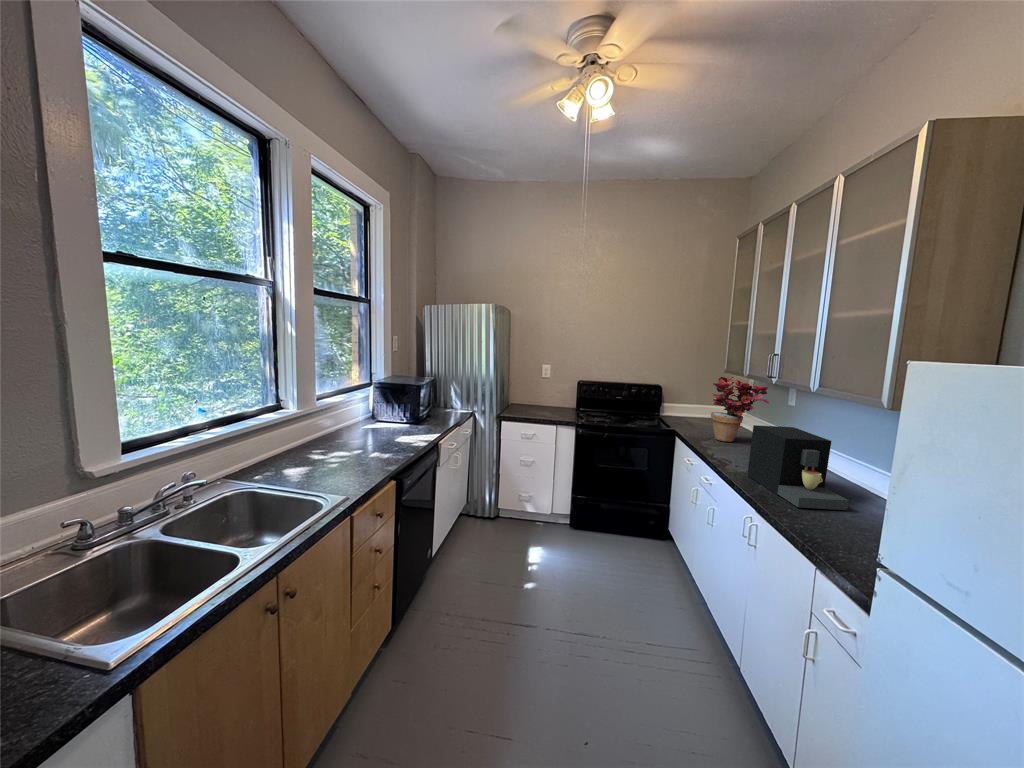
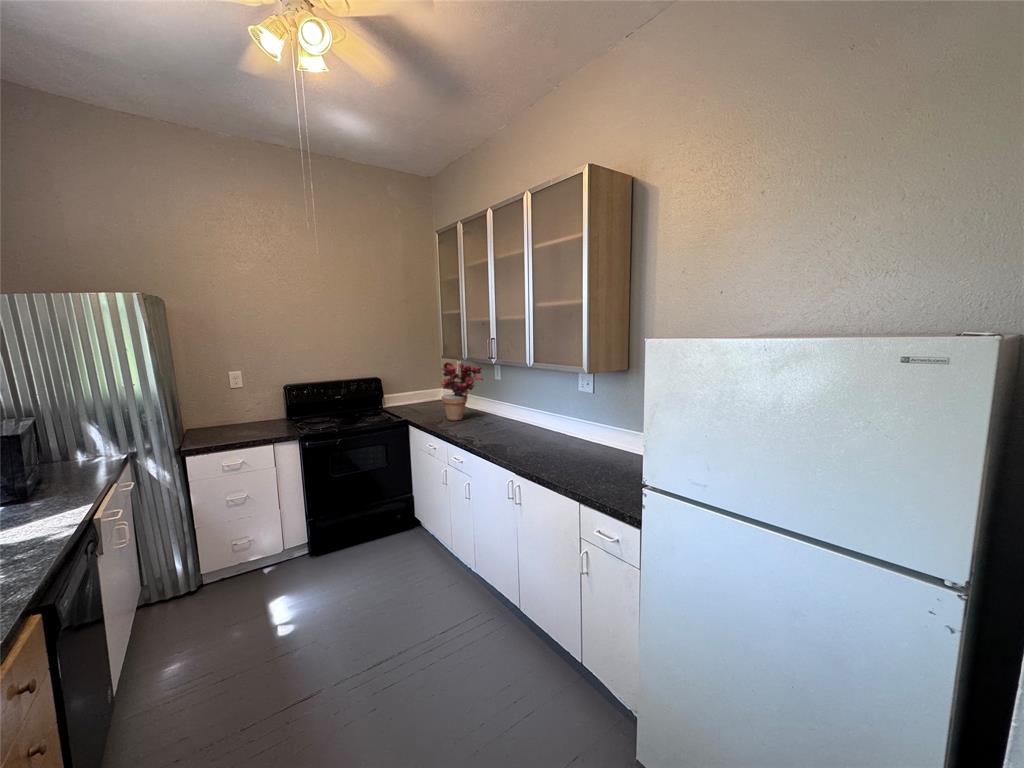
coffee maker: present [747,425,849,510] -> none [495,398,567,460]

